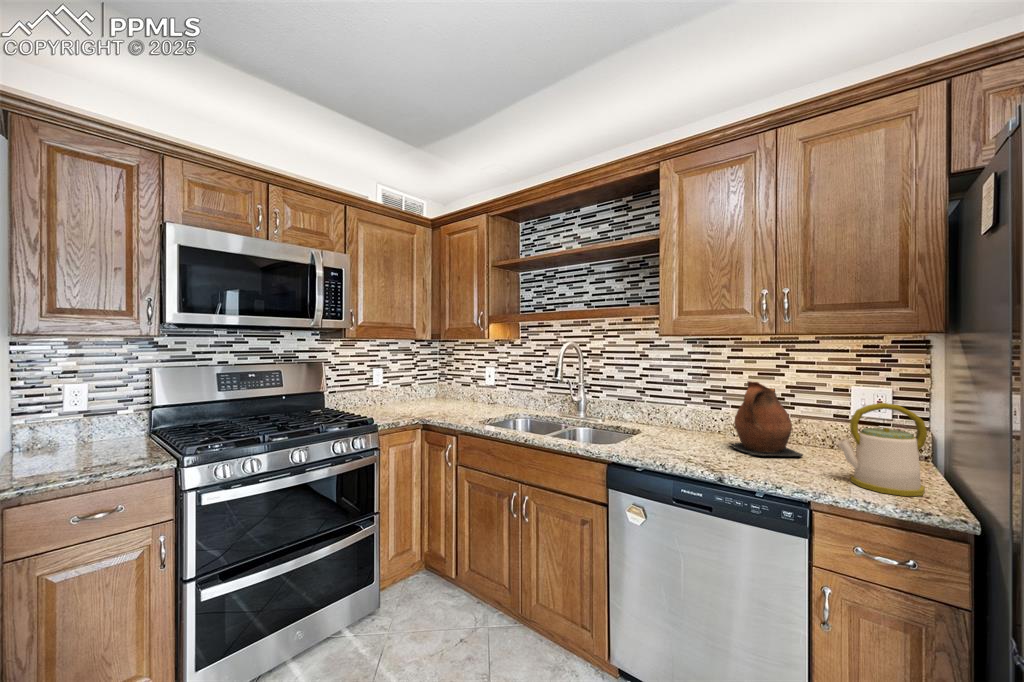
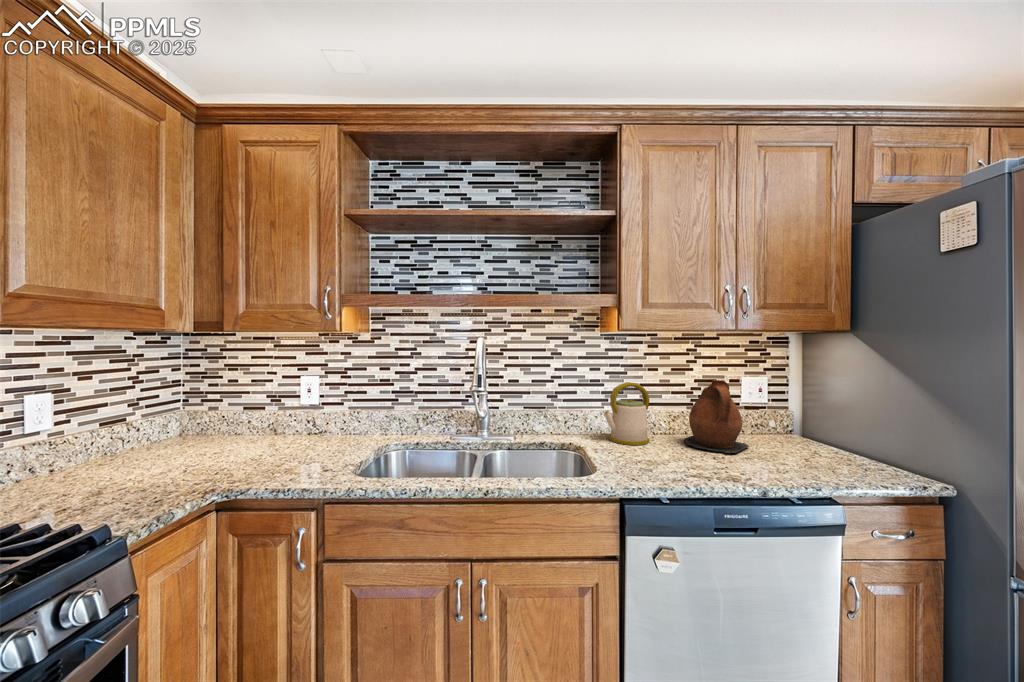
kettle: present [838,403,927,496] -> present [604,382,650,445]

